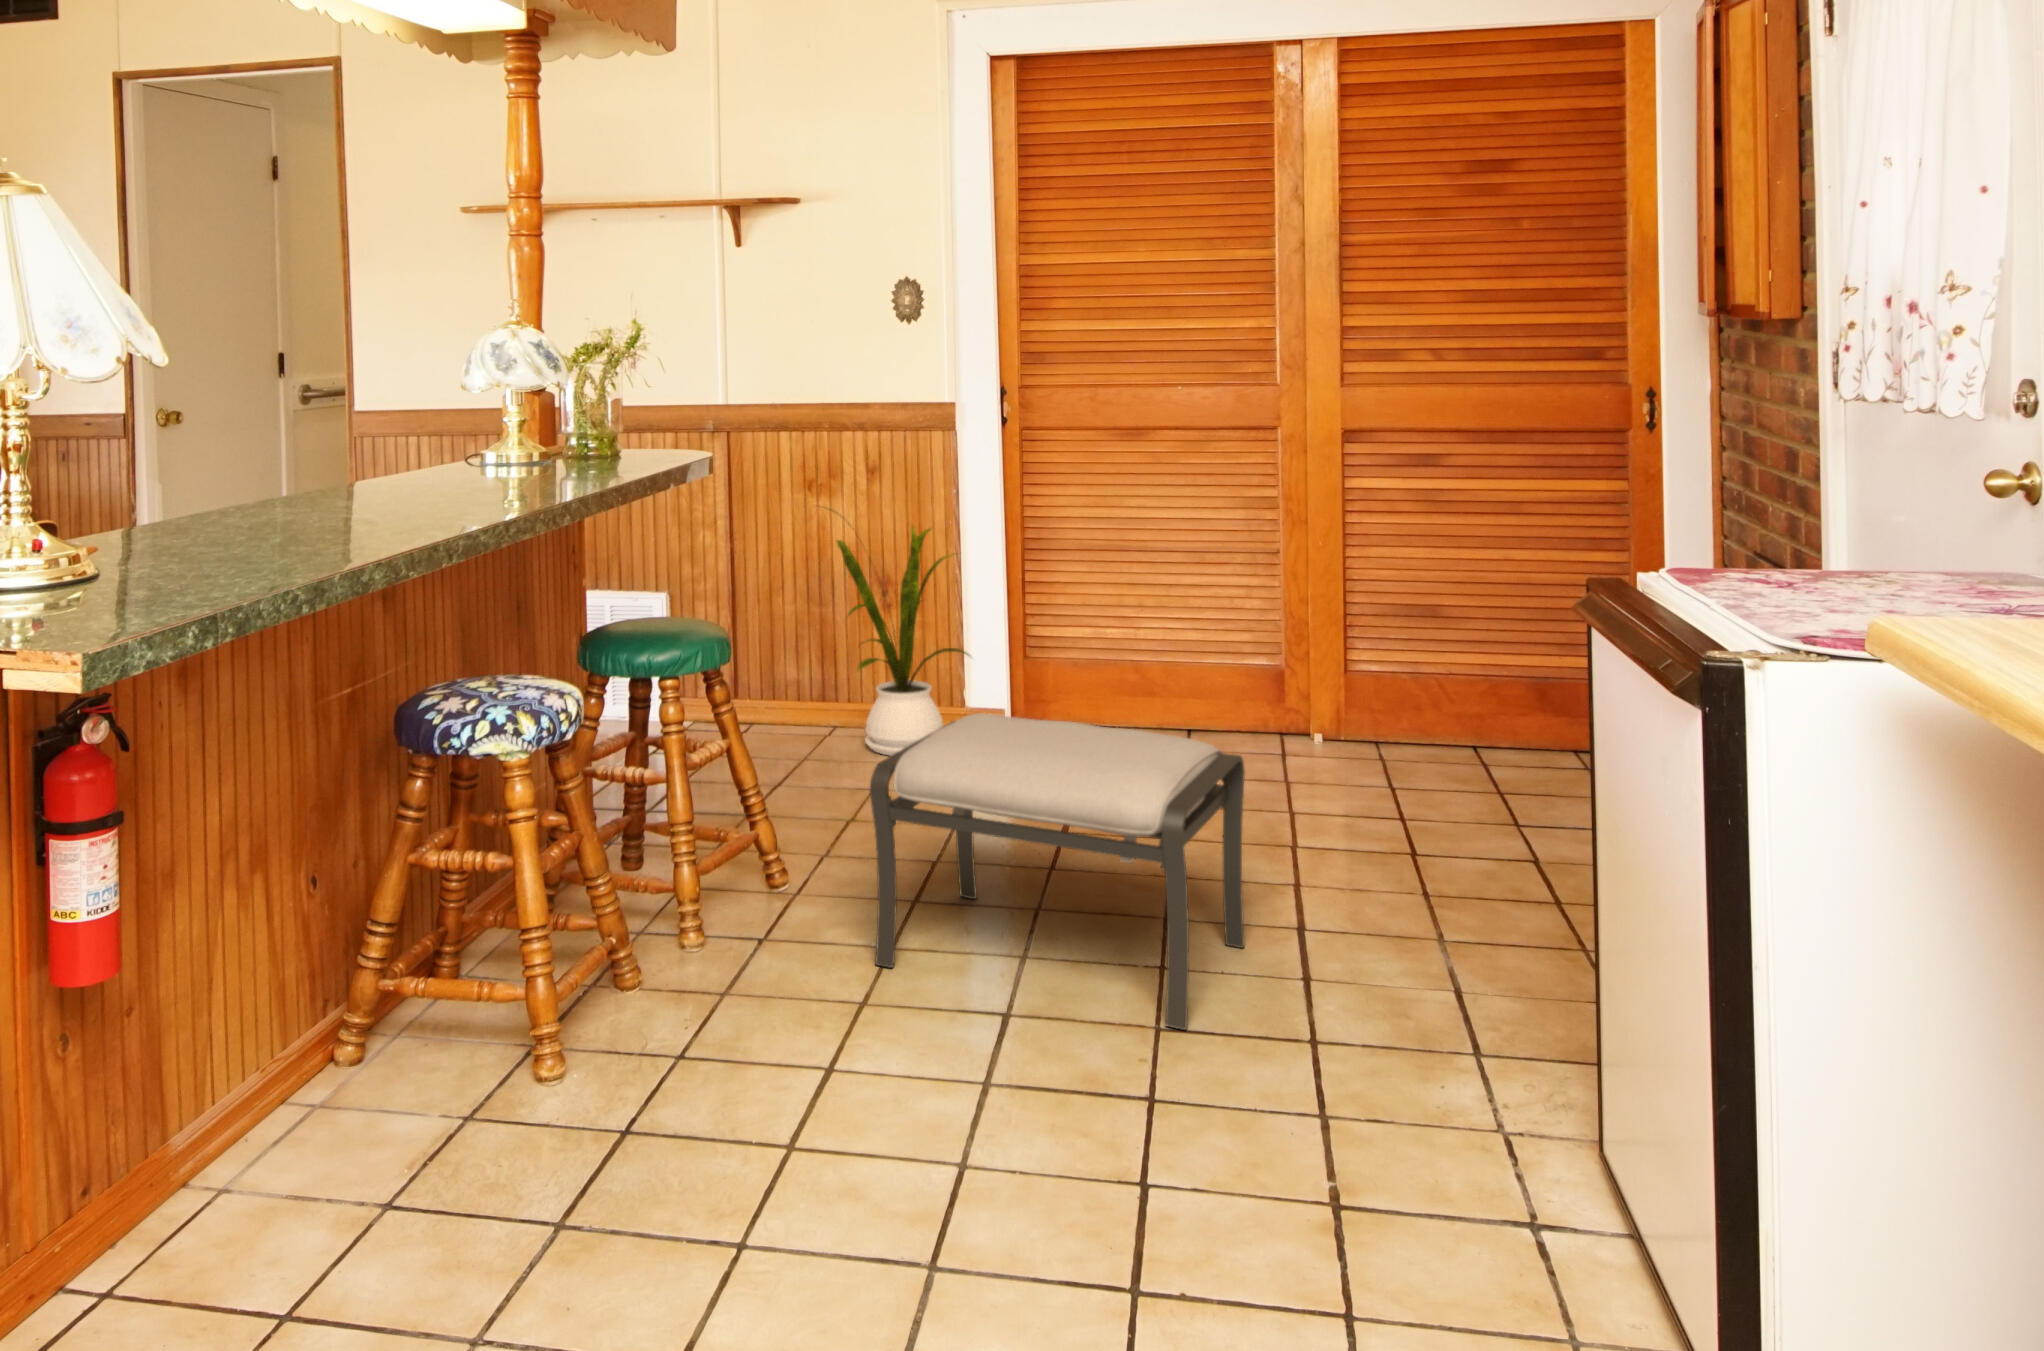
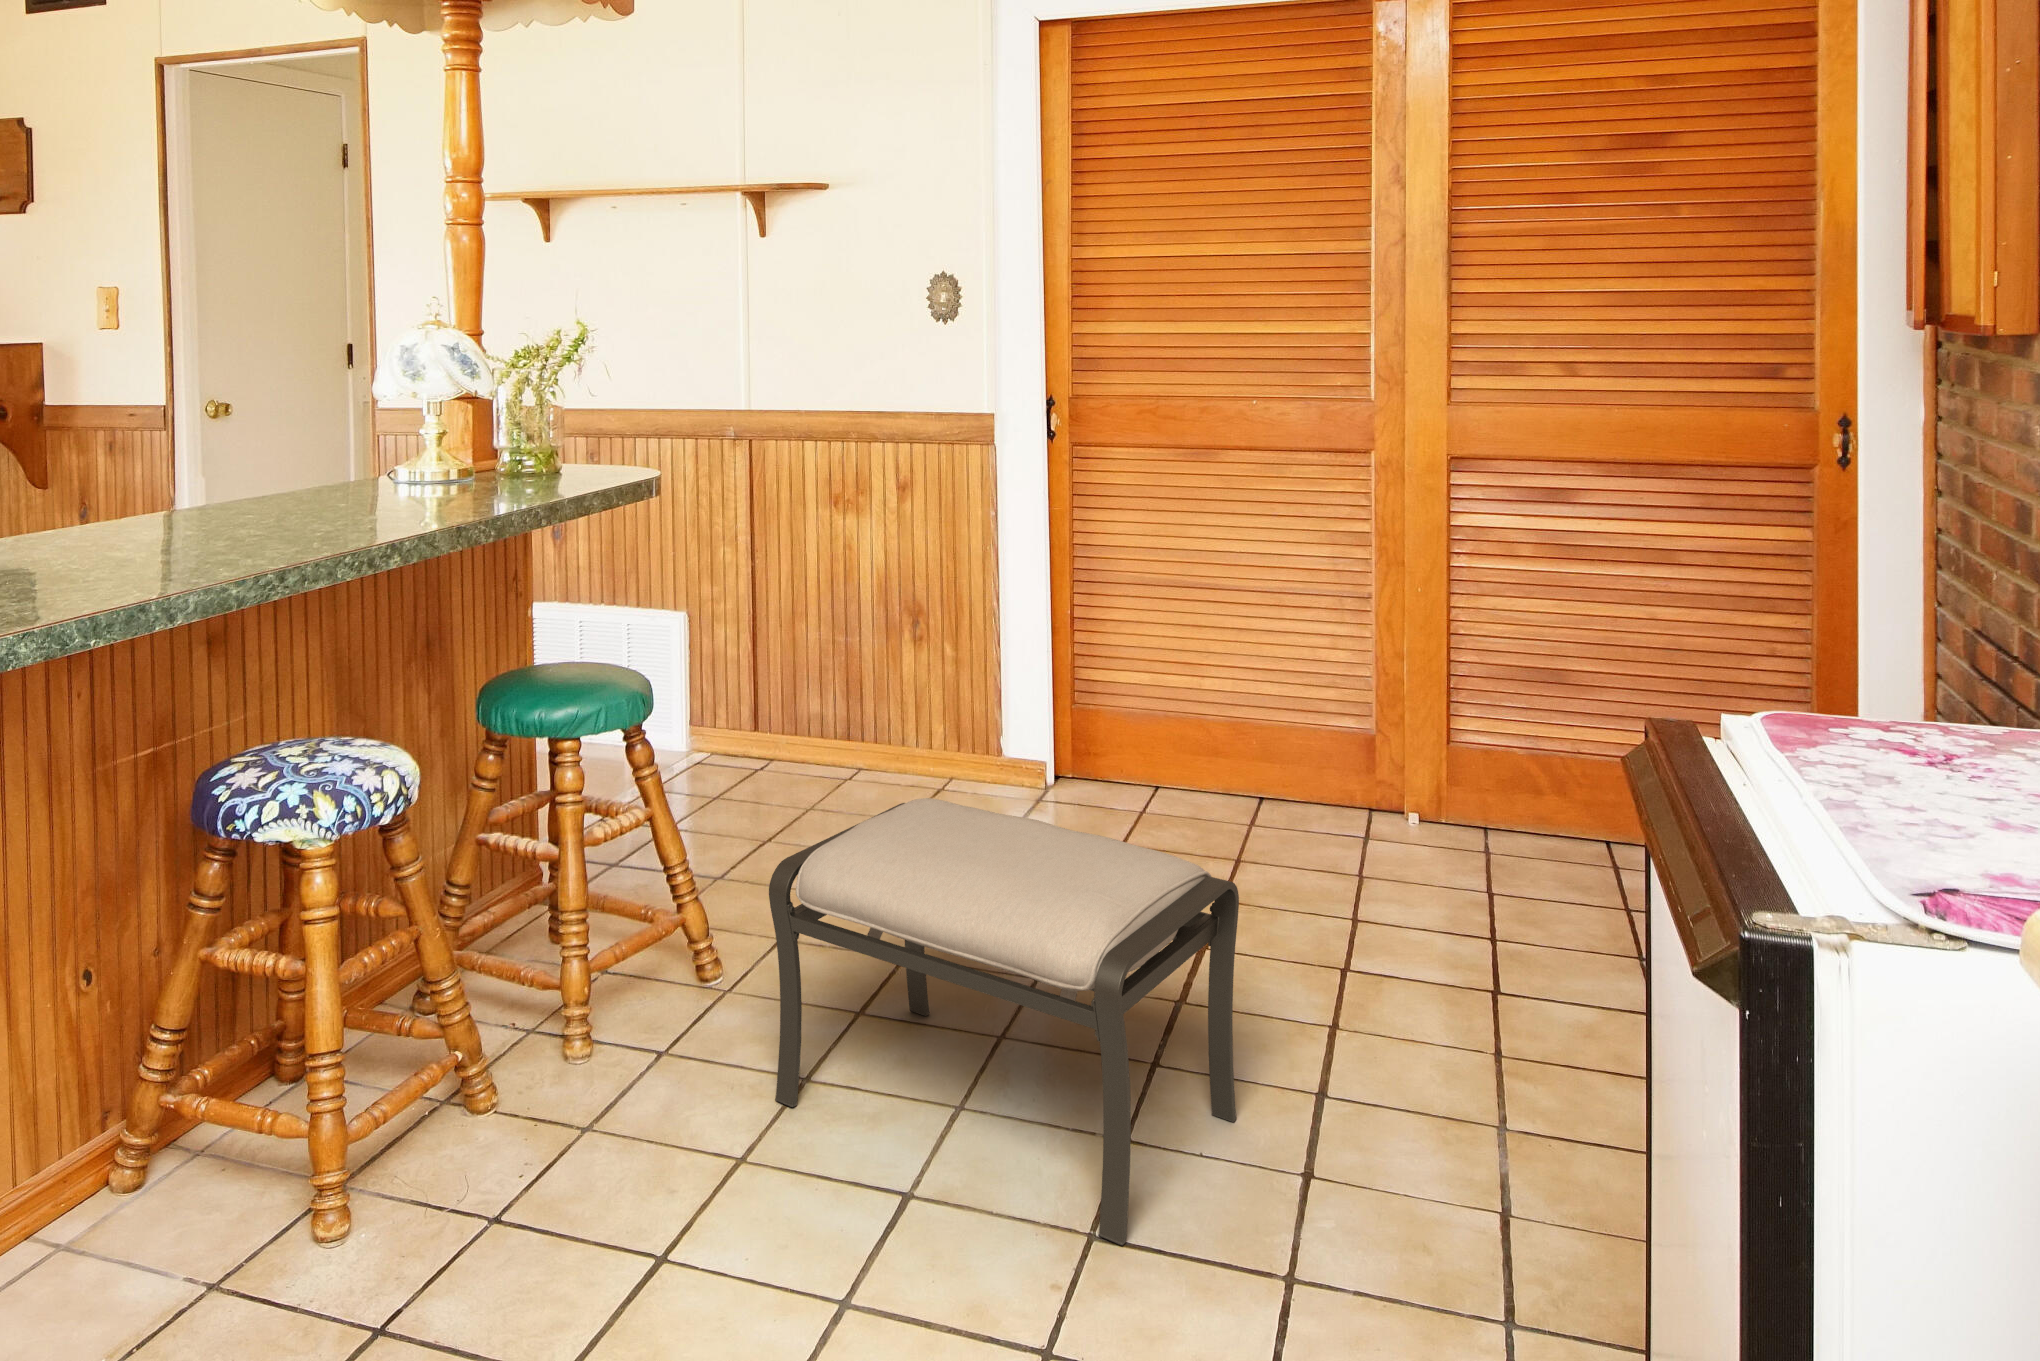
house plant: present [837,512,968,756] -> none [819,525,1002,813]

